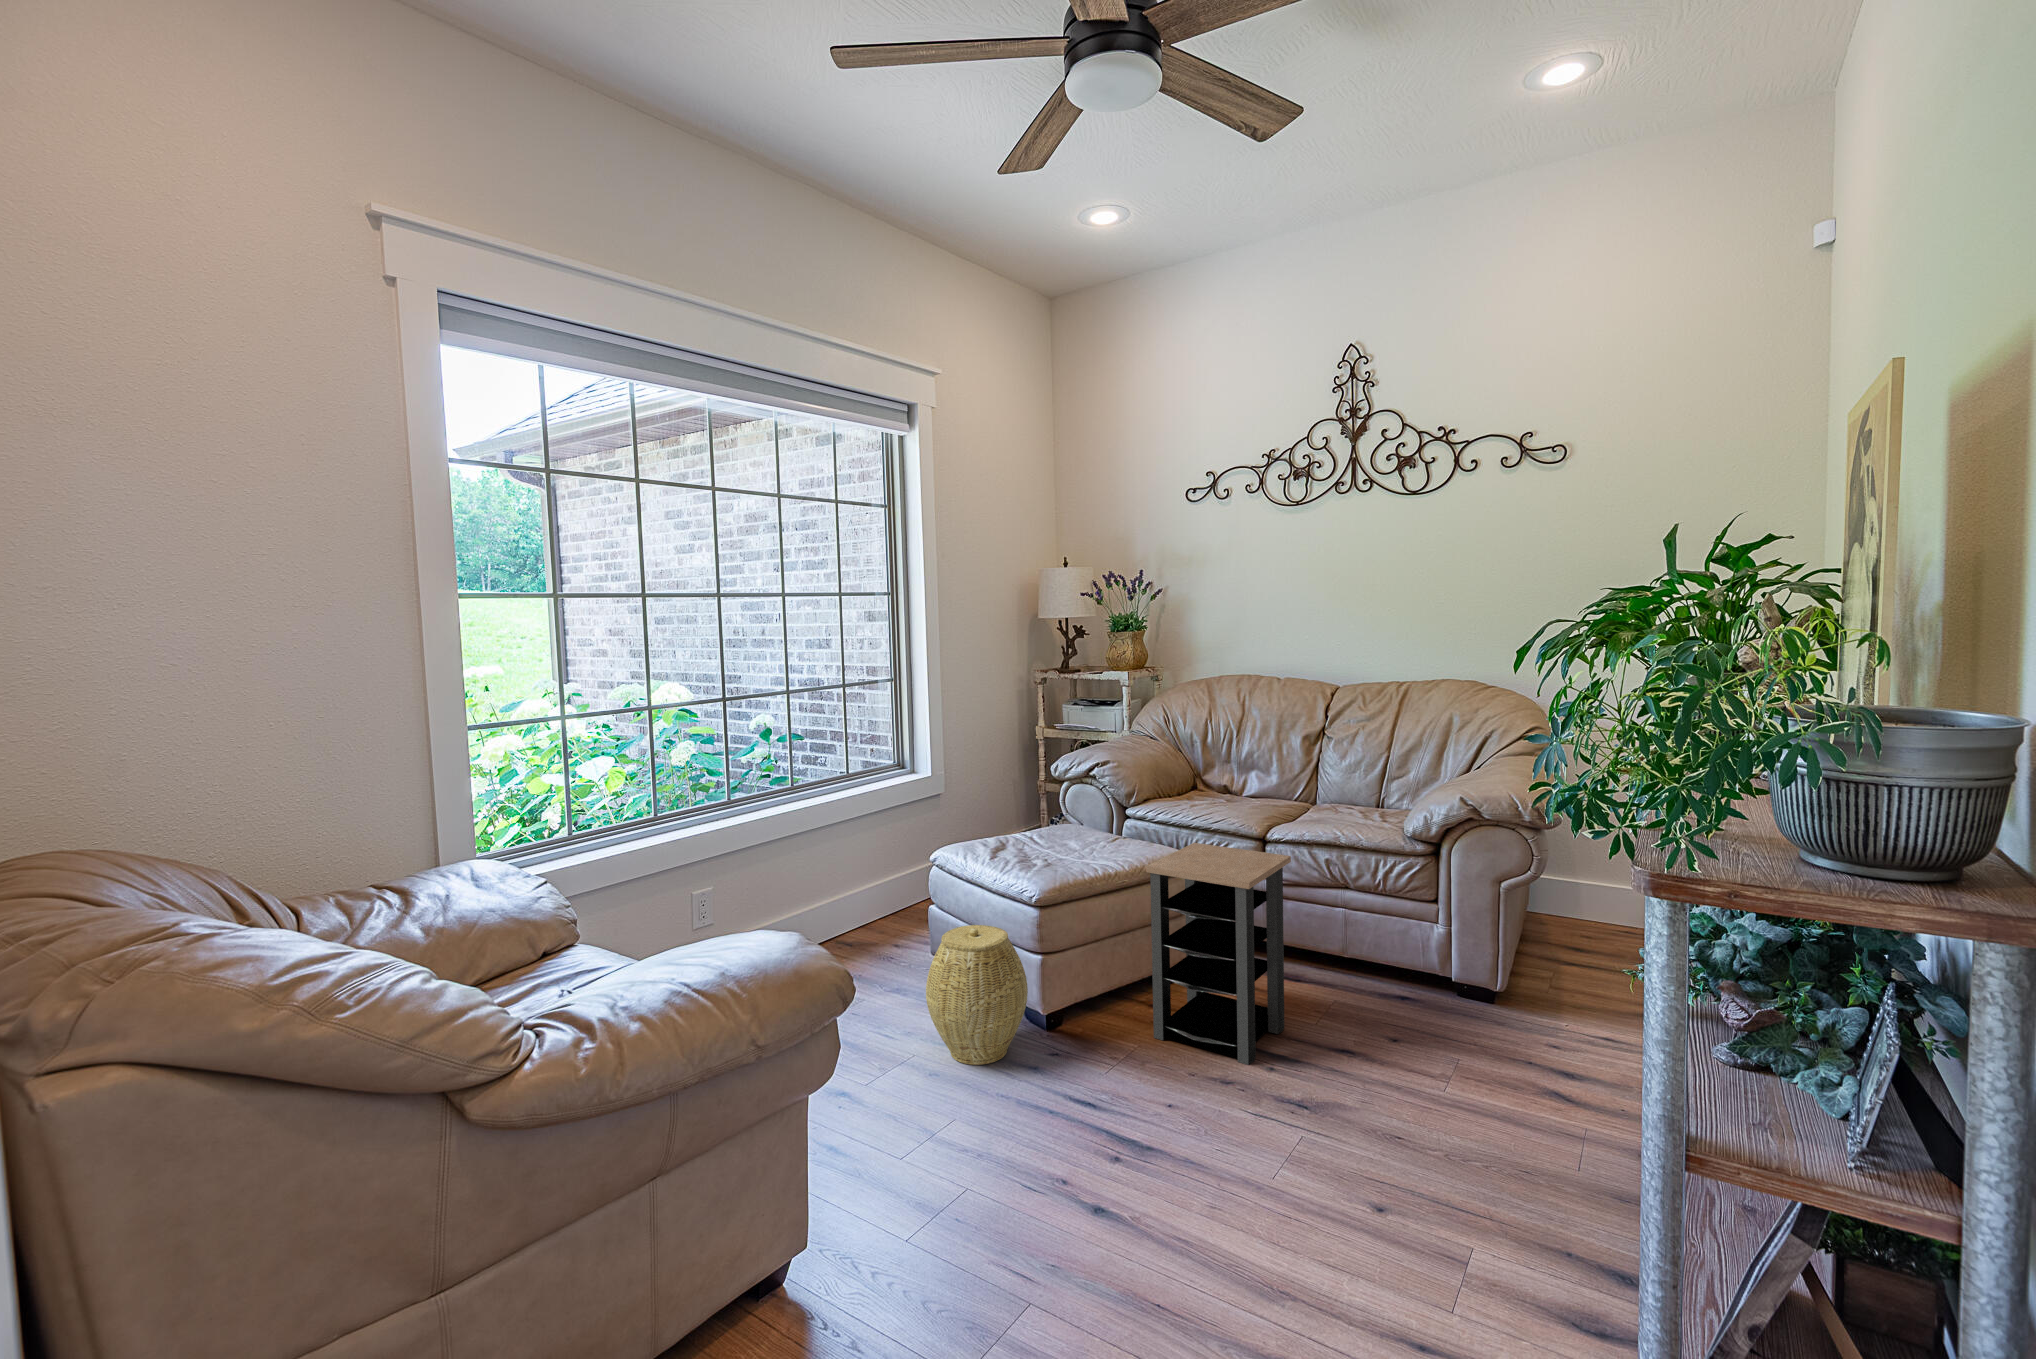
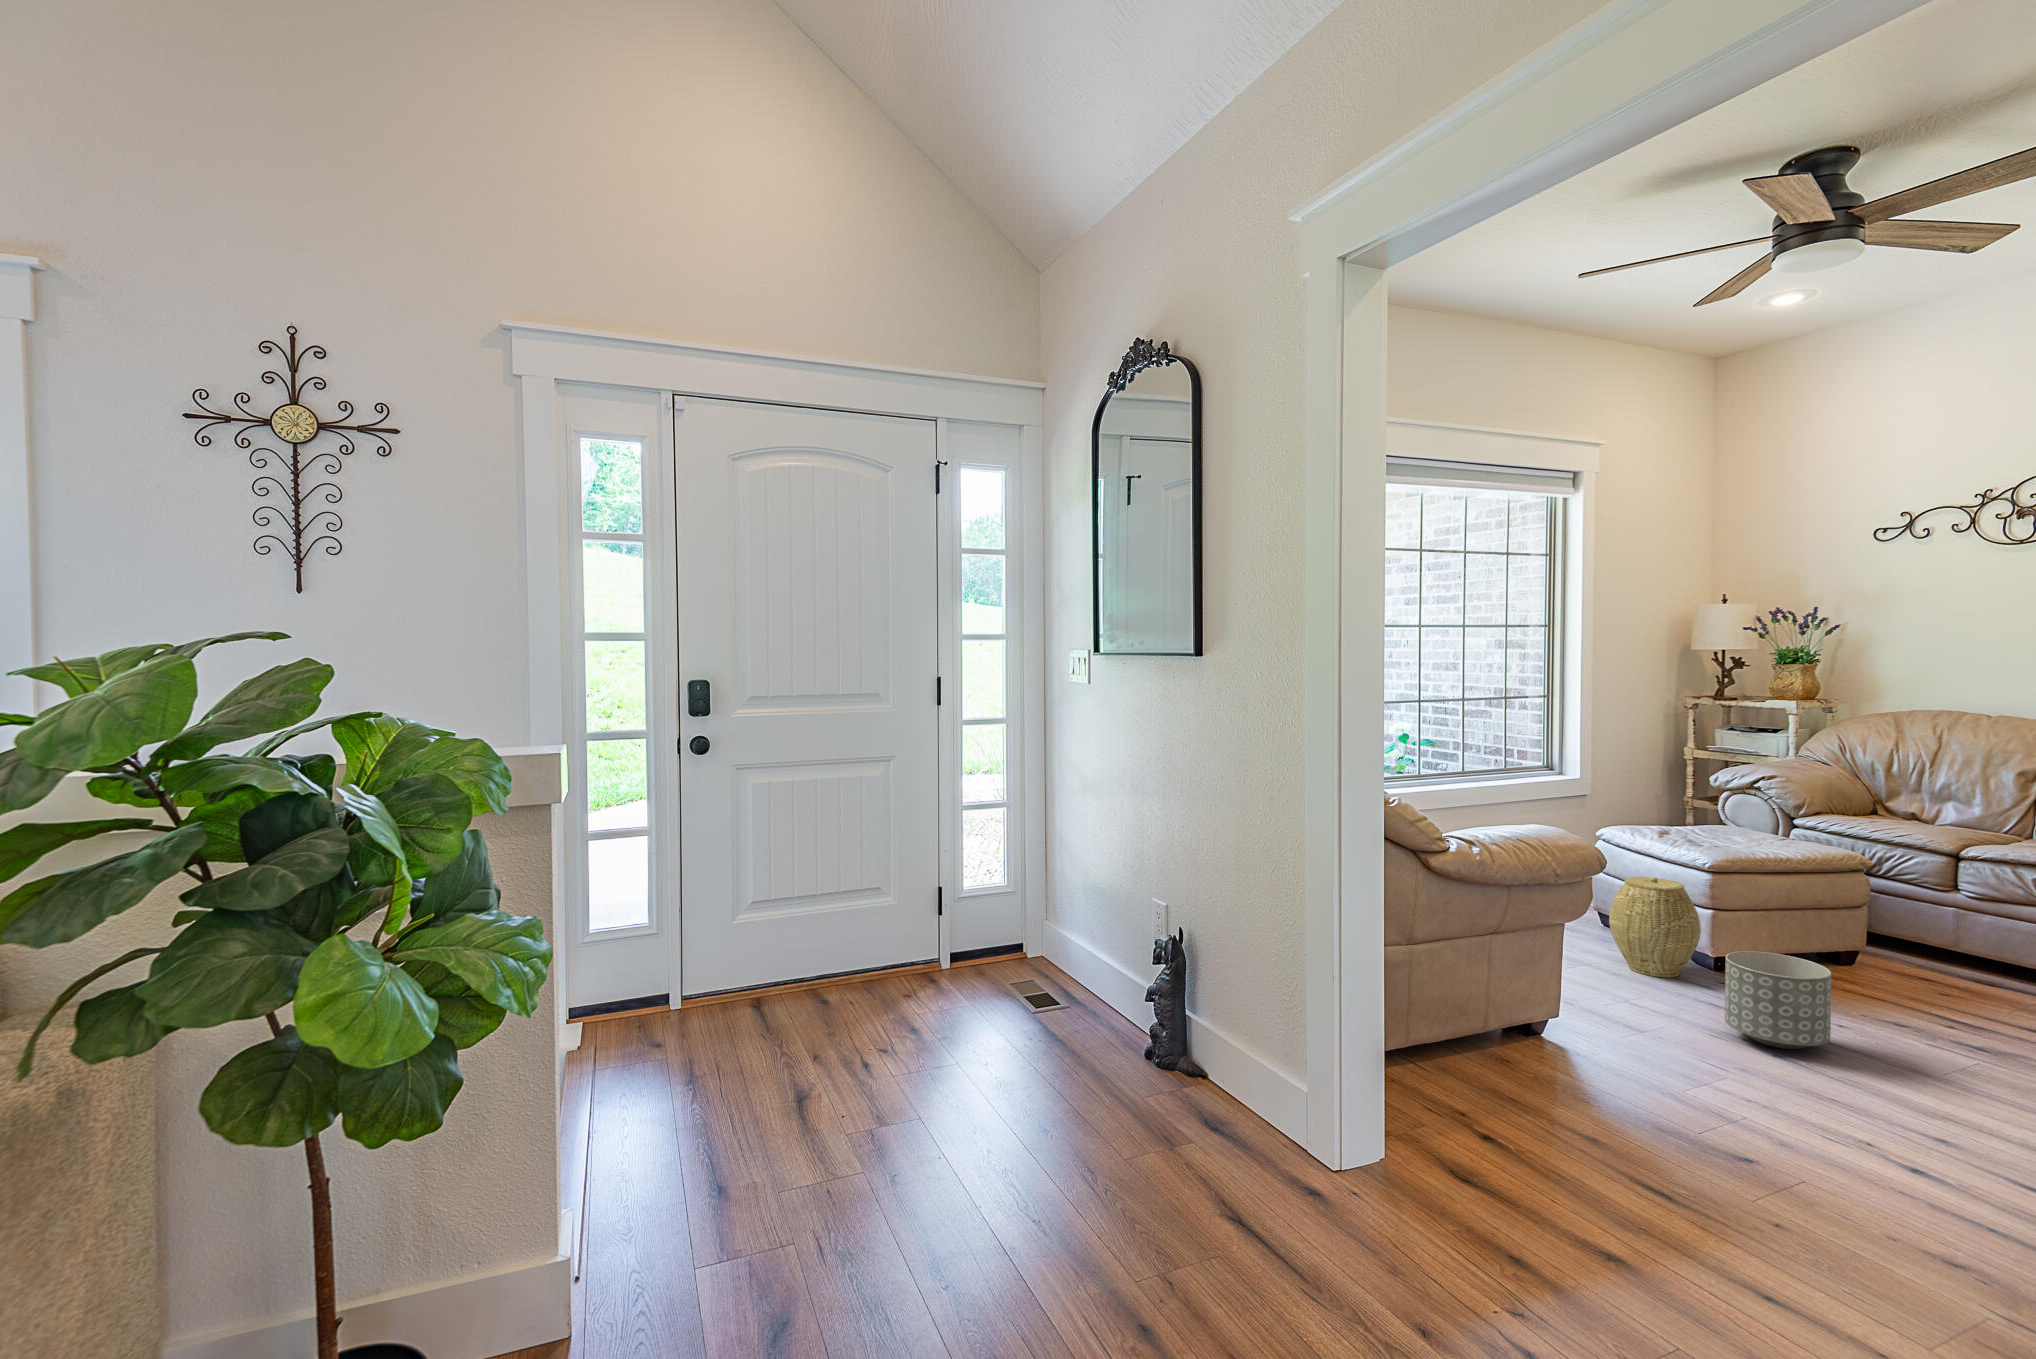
side table: present [1146,843,1291,1065] -> none [1821,841,1983,1019]
planter: none [1038,1044,1158,1199] -> present [1725,951,1831,1049]

